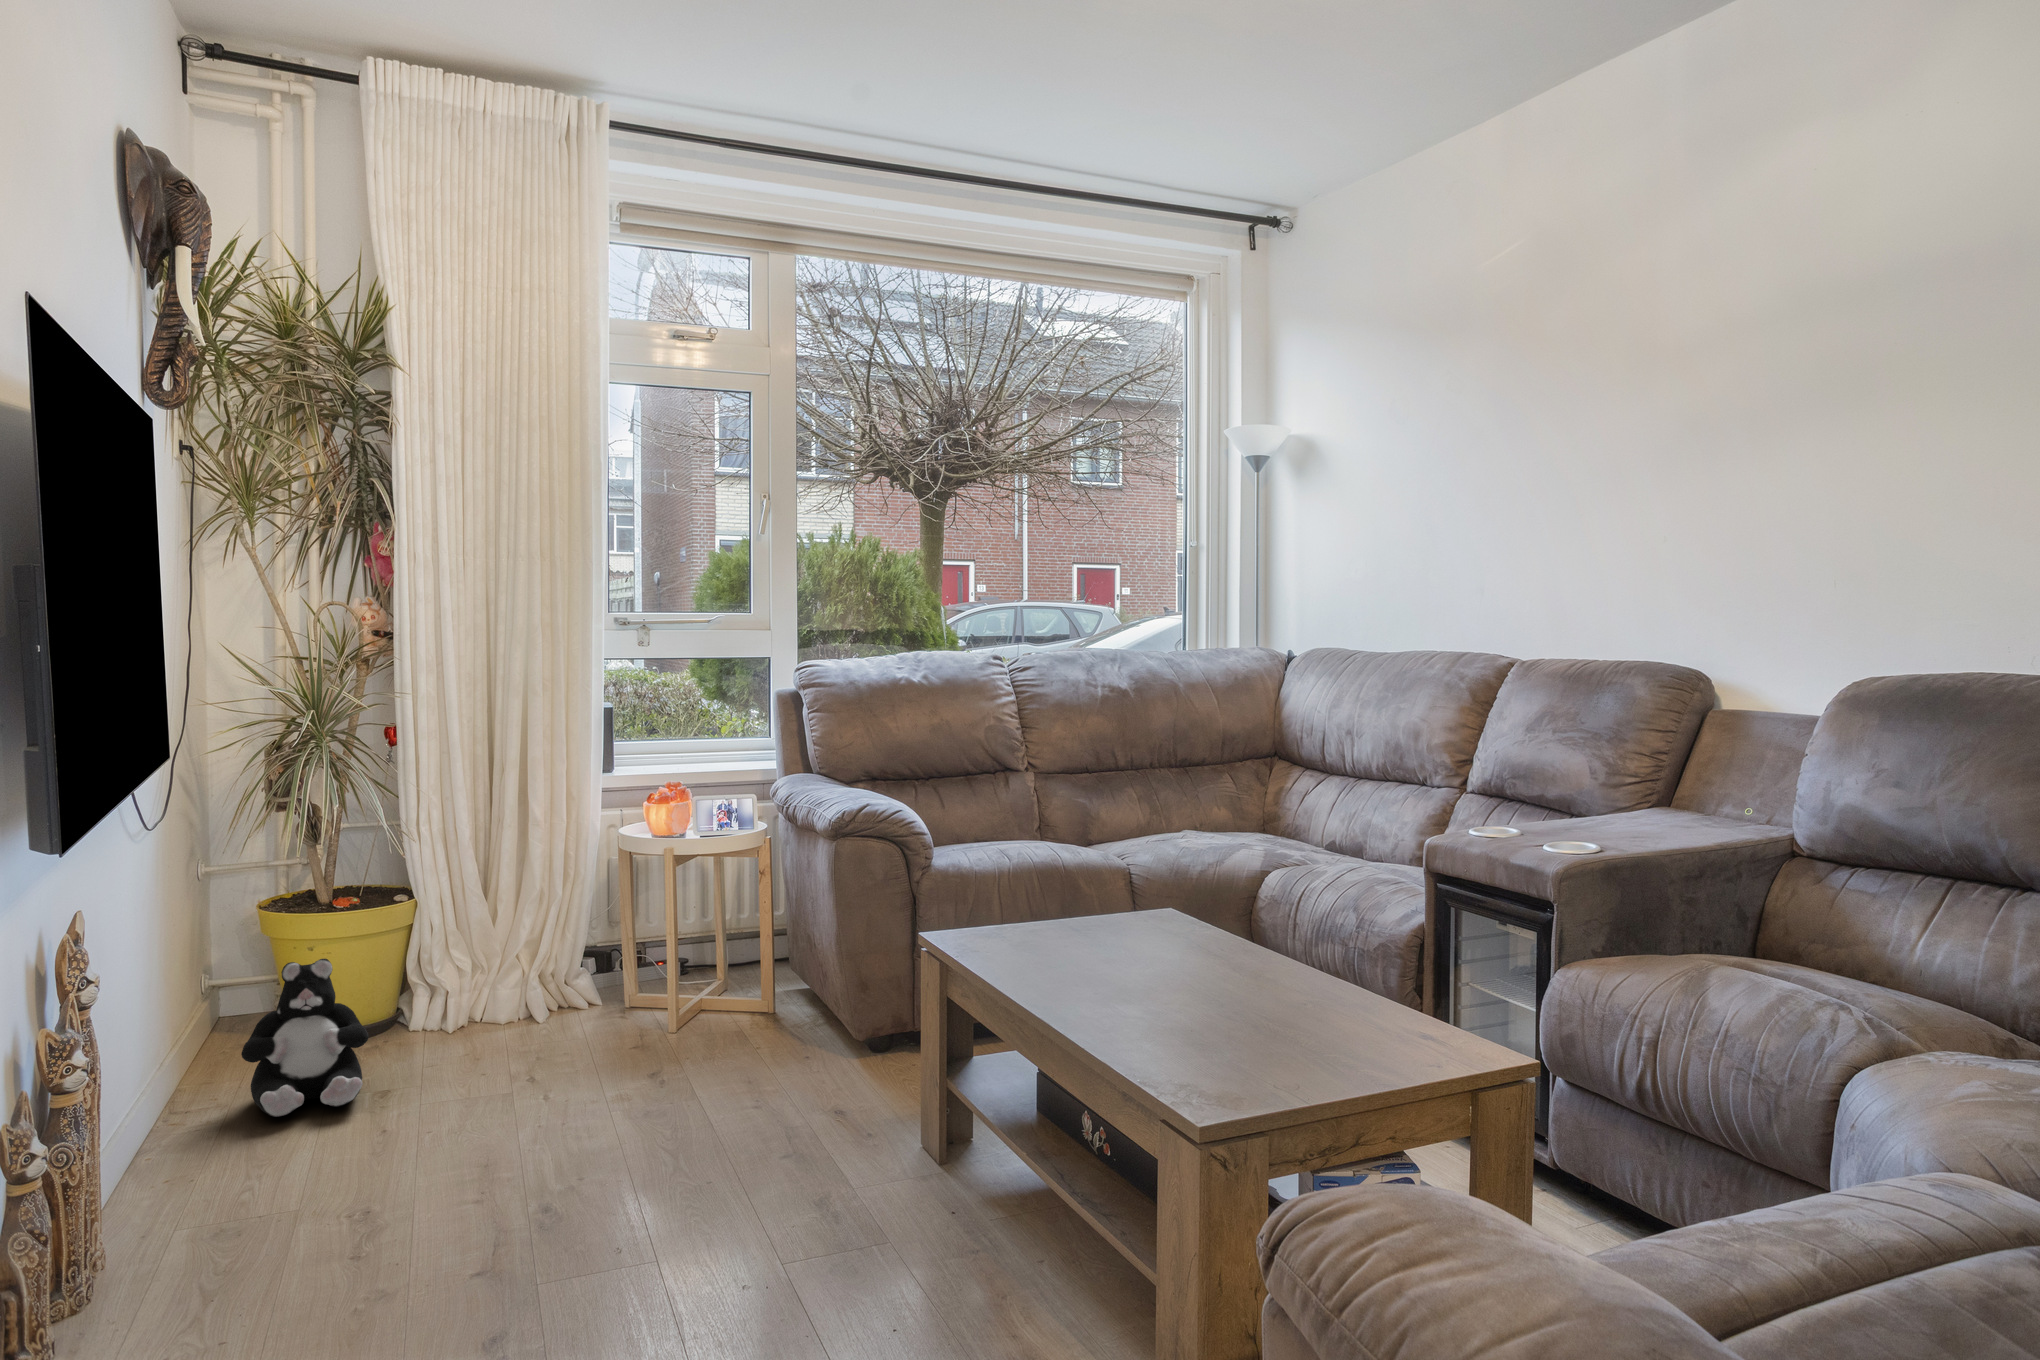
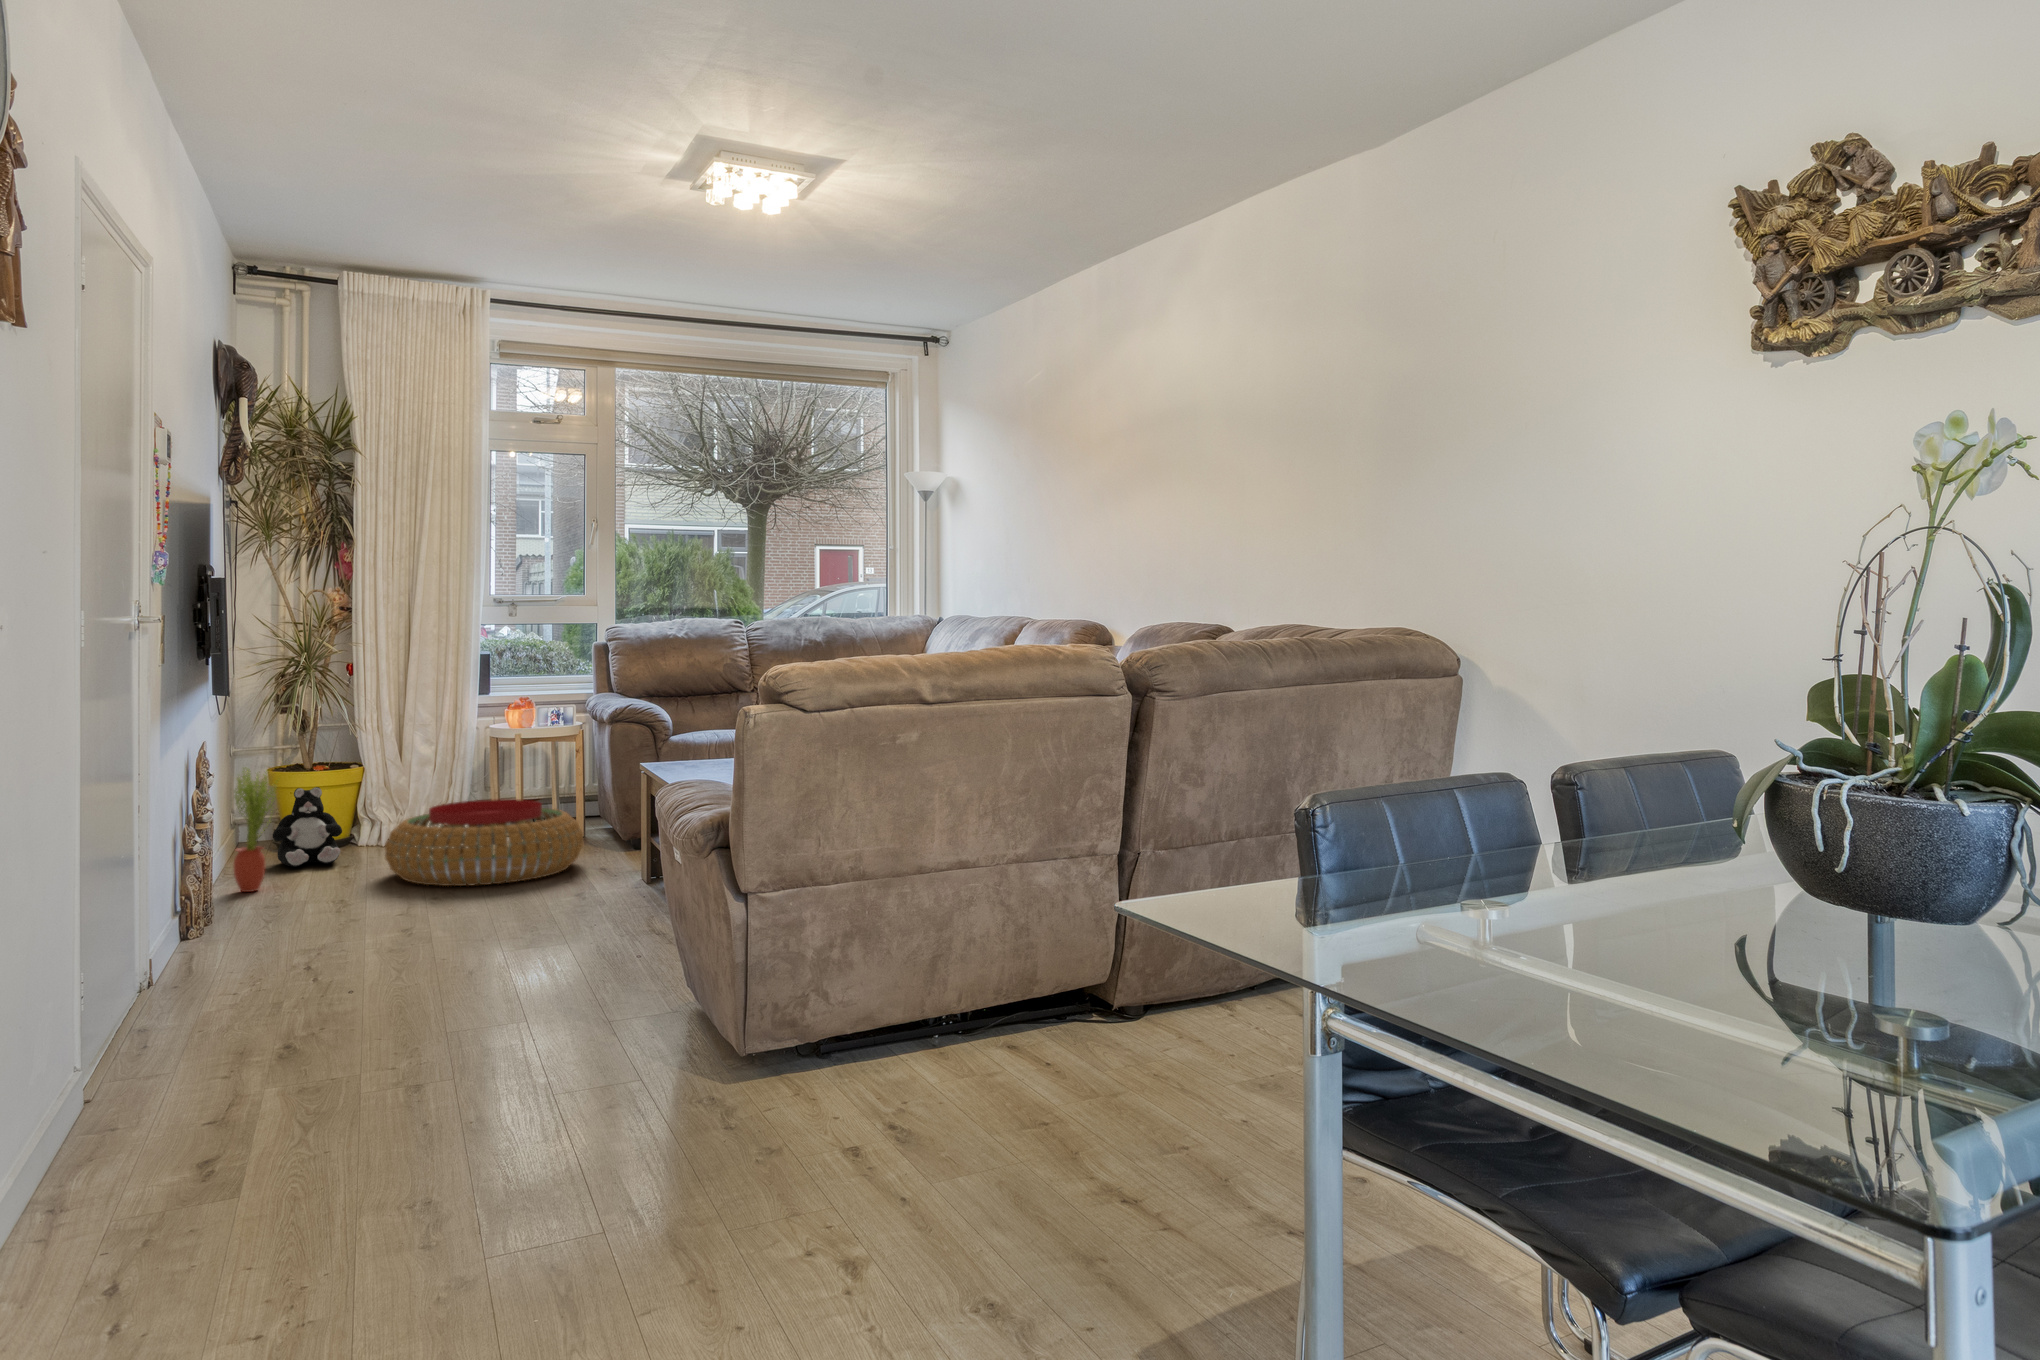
potted plant: none [134,961,230,1216] -> present [234,769,277,892]
pouf: none [439,987,805,1197] -> present [385,799,583,886]

